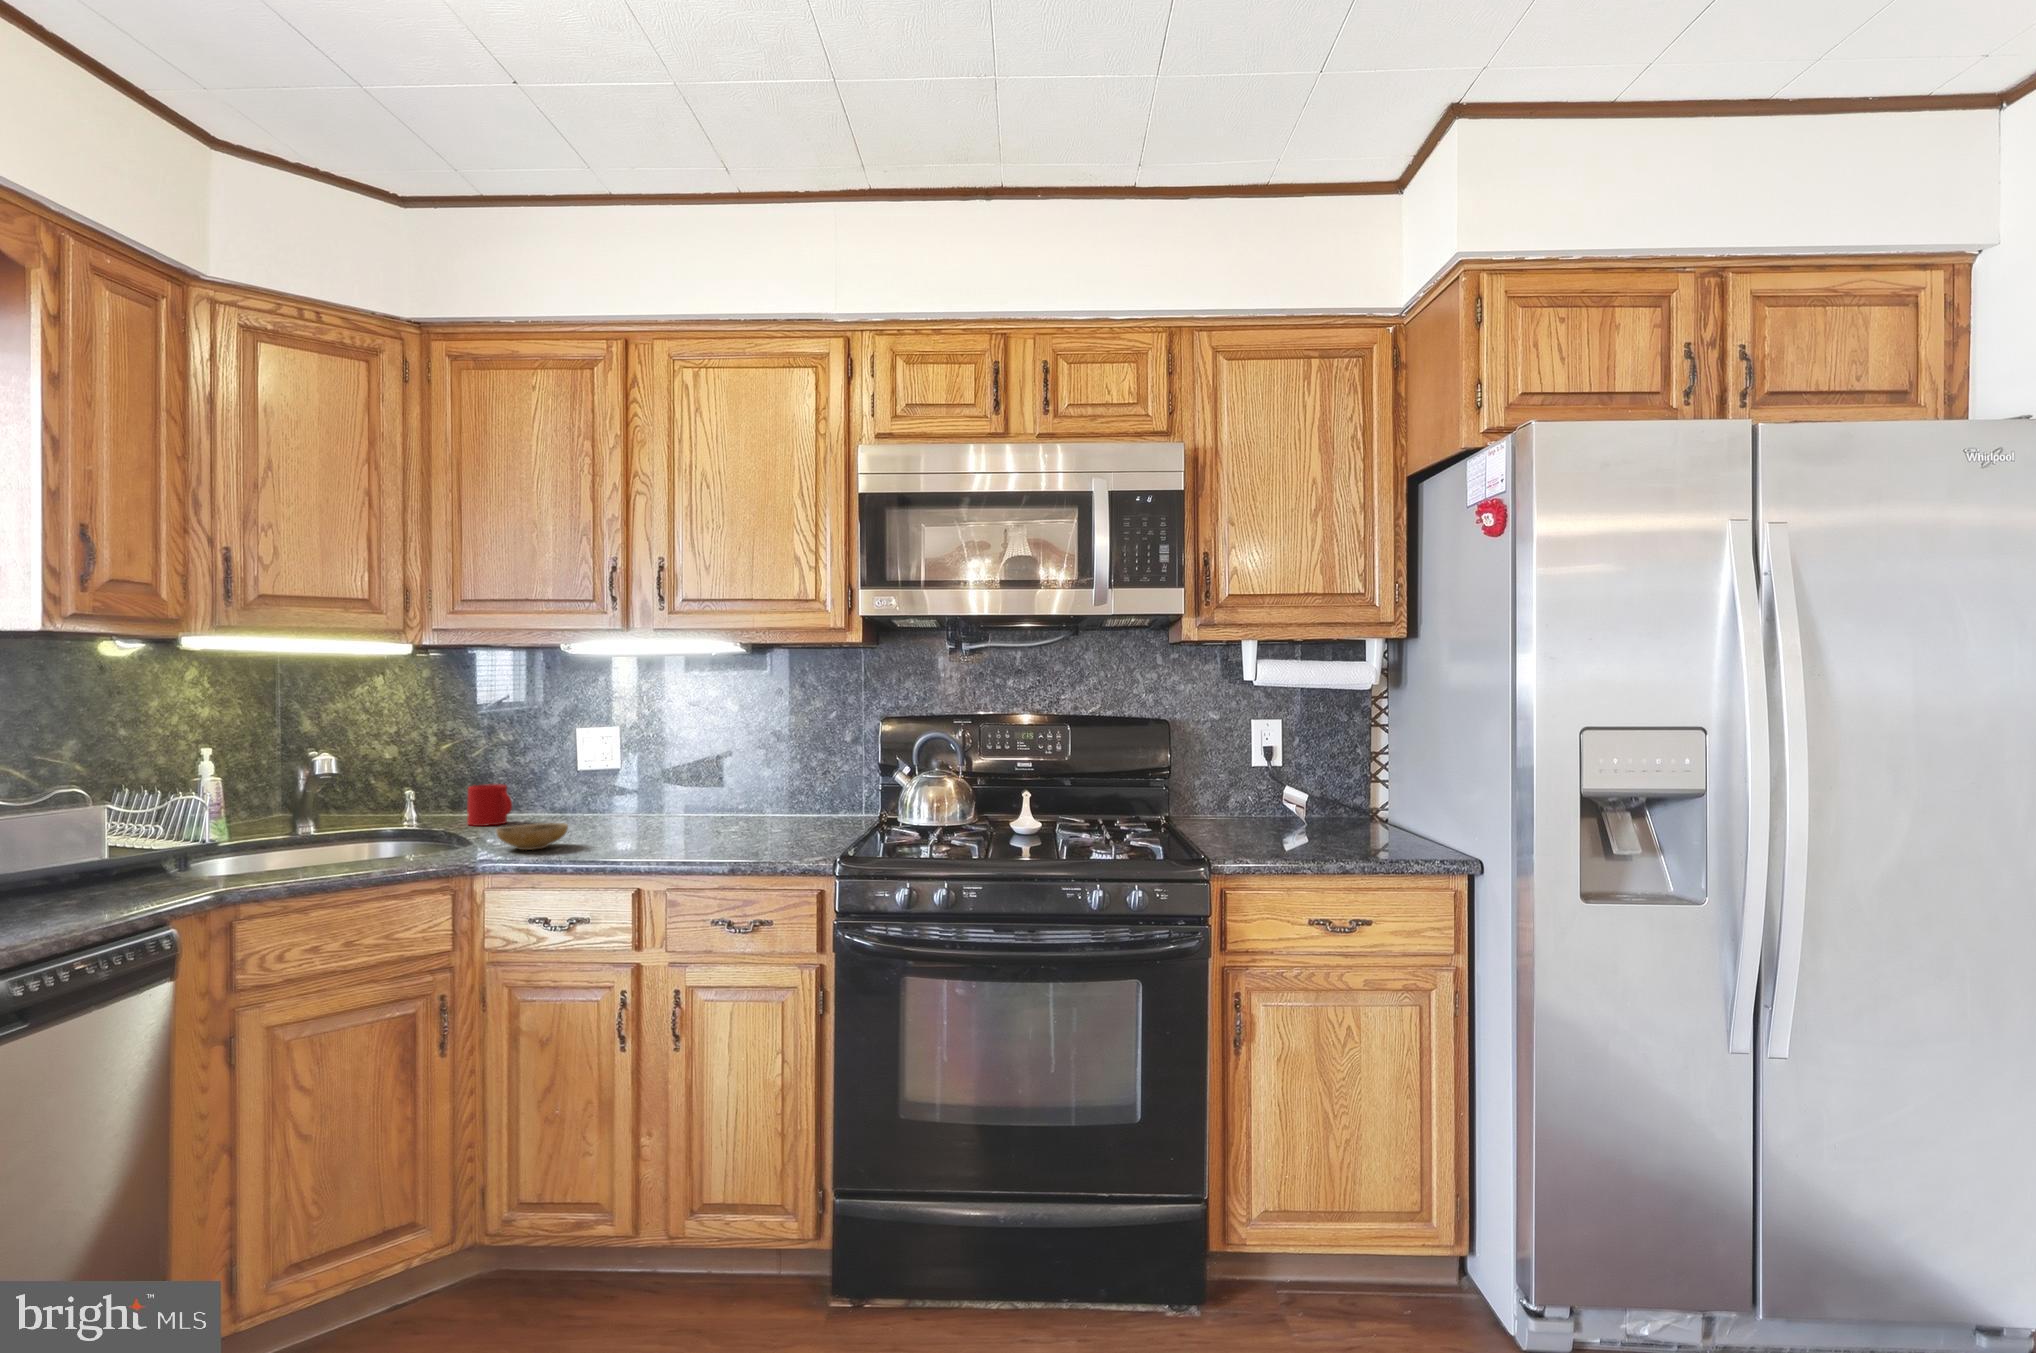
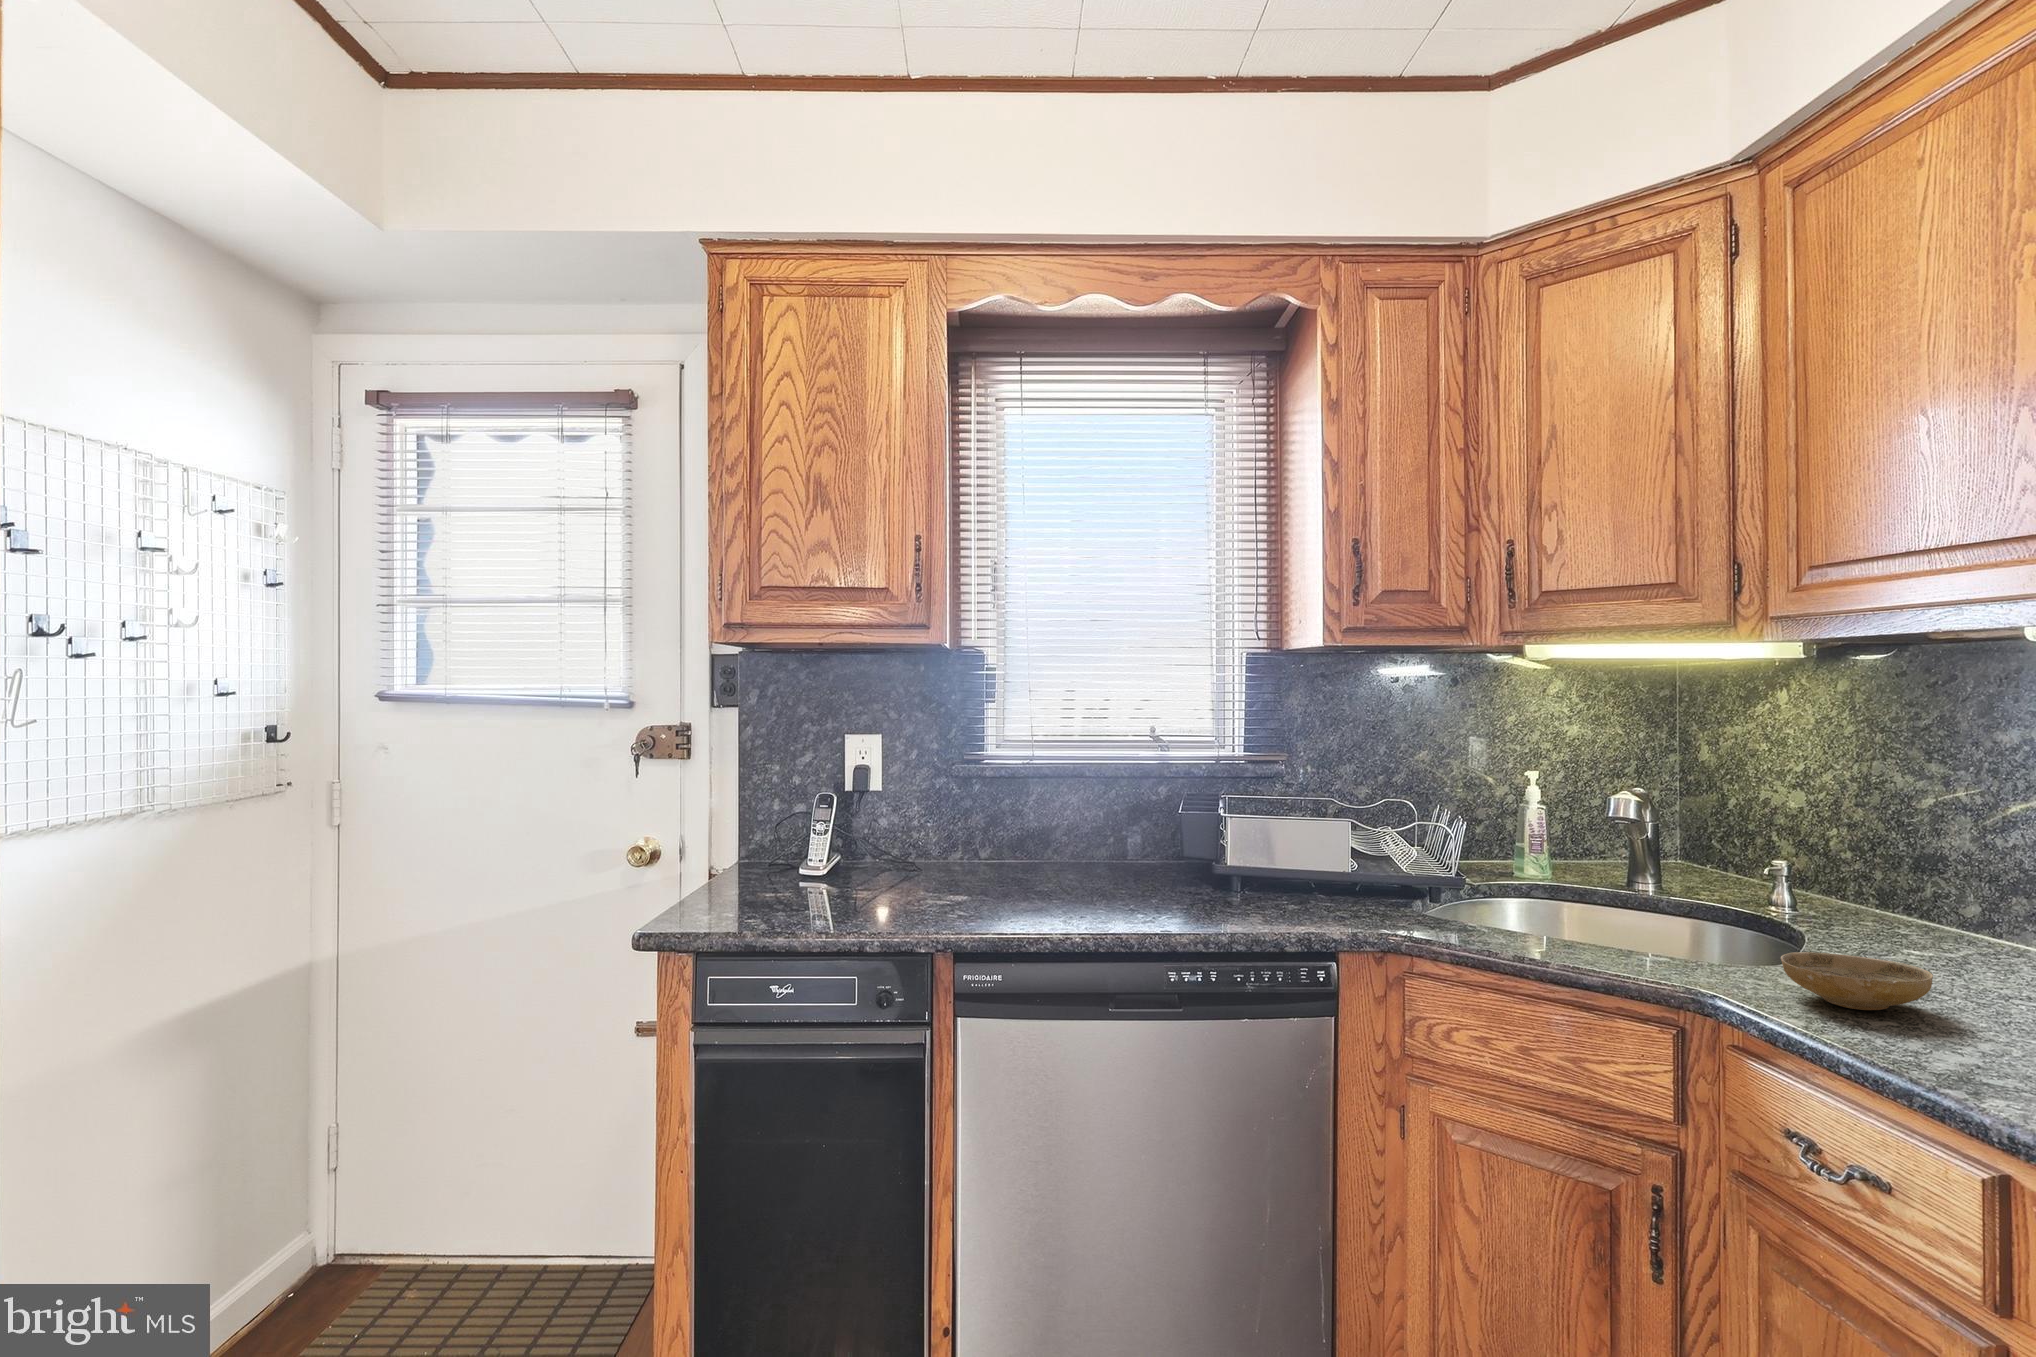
mug: present [467,784,512,826] -> none [1868,869,1945,943]

